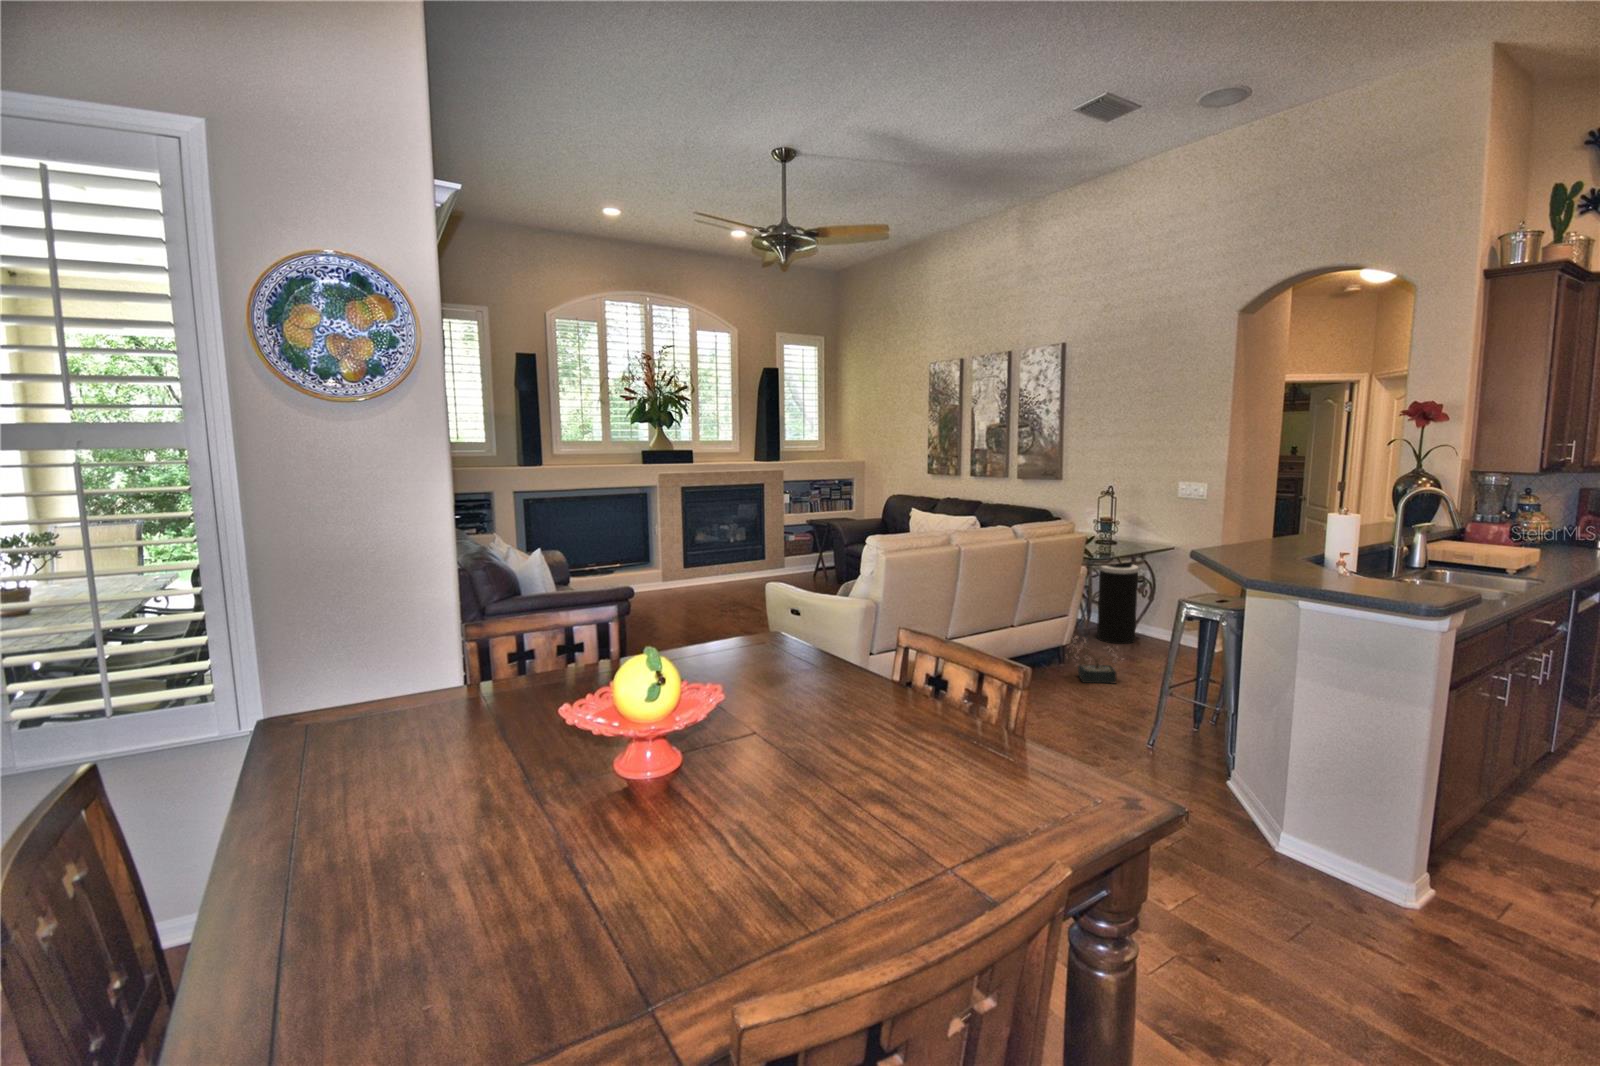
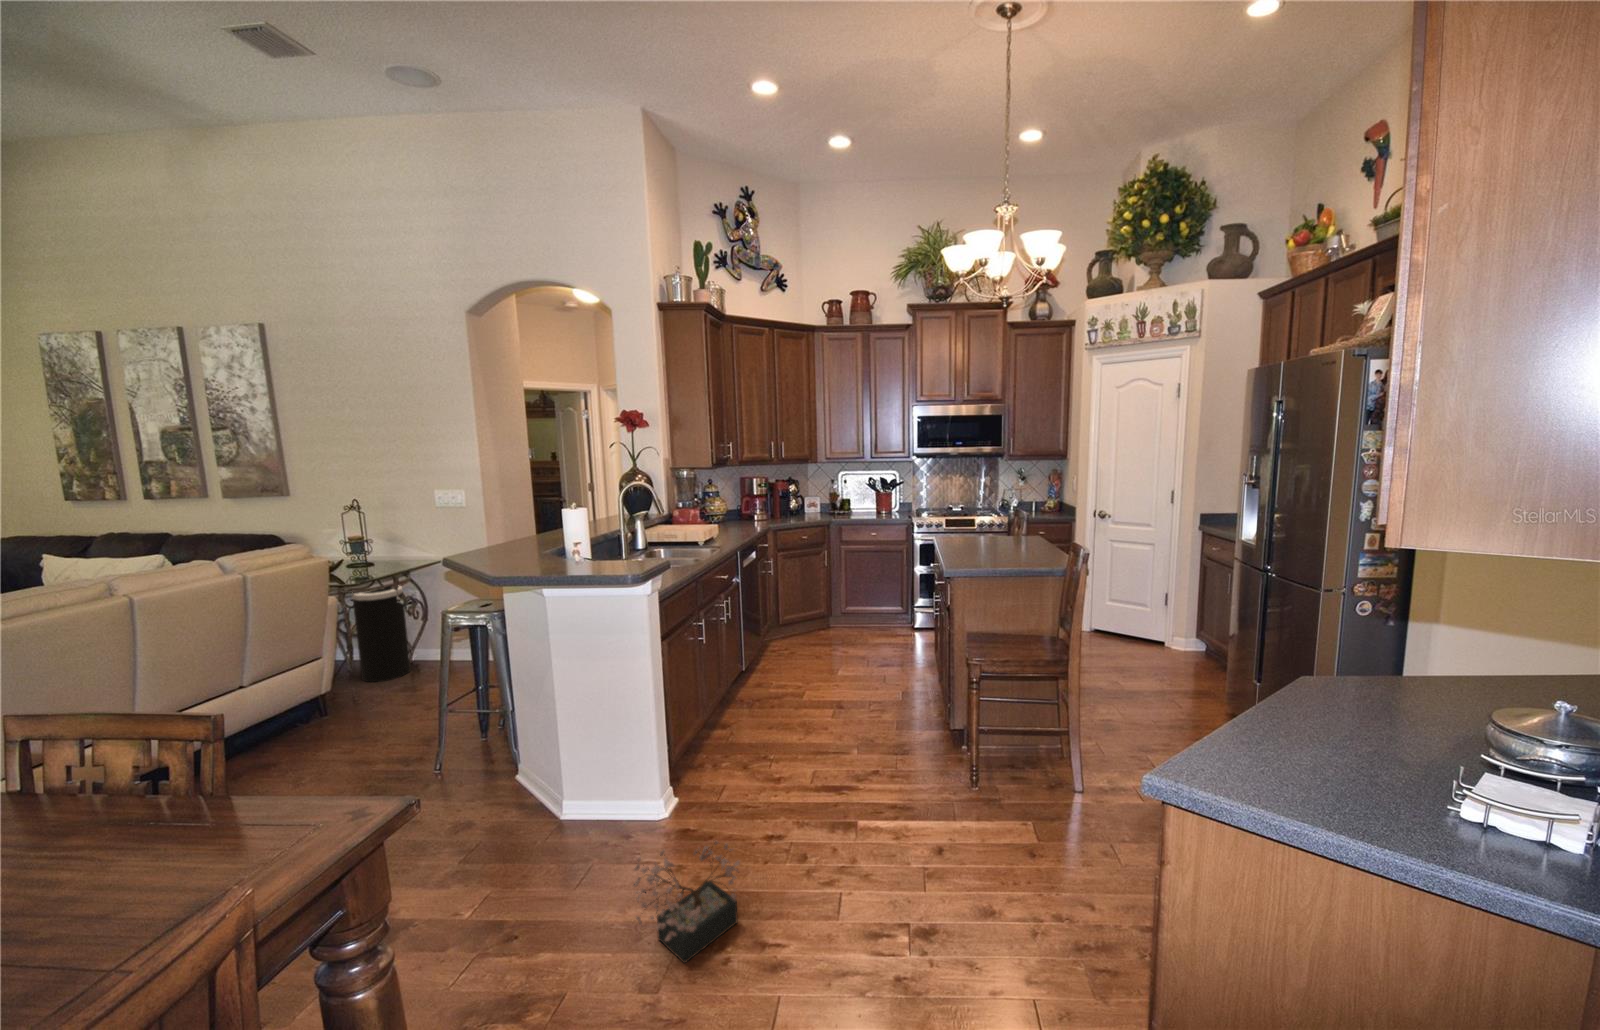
decorative plant: present [1069,636,1123,683] -> present [634,841,740,963]

